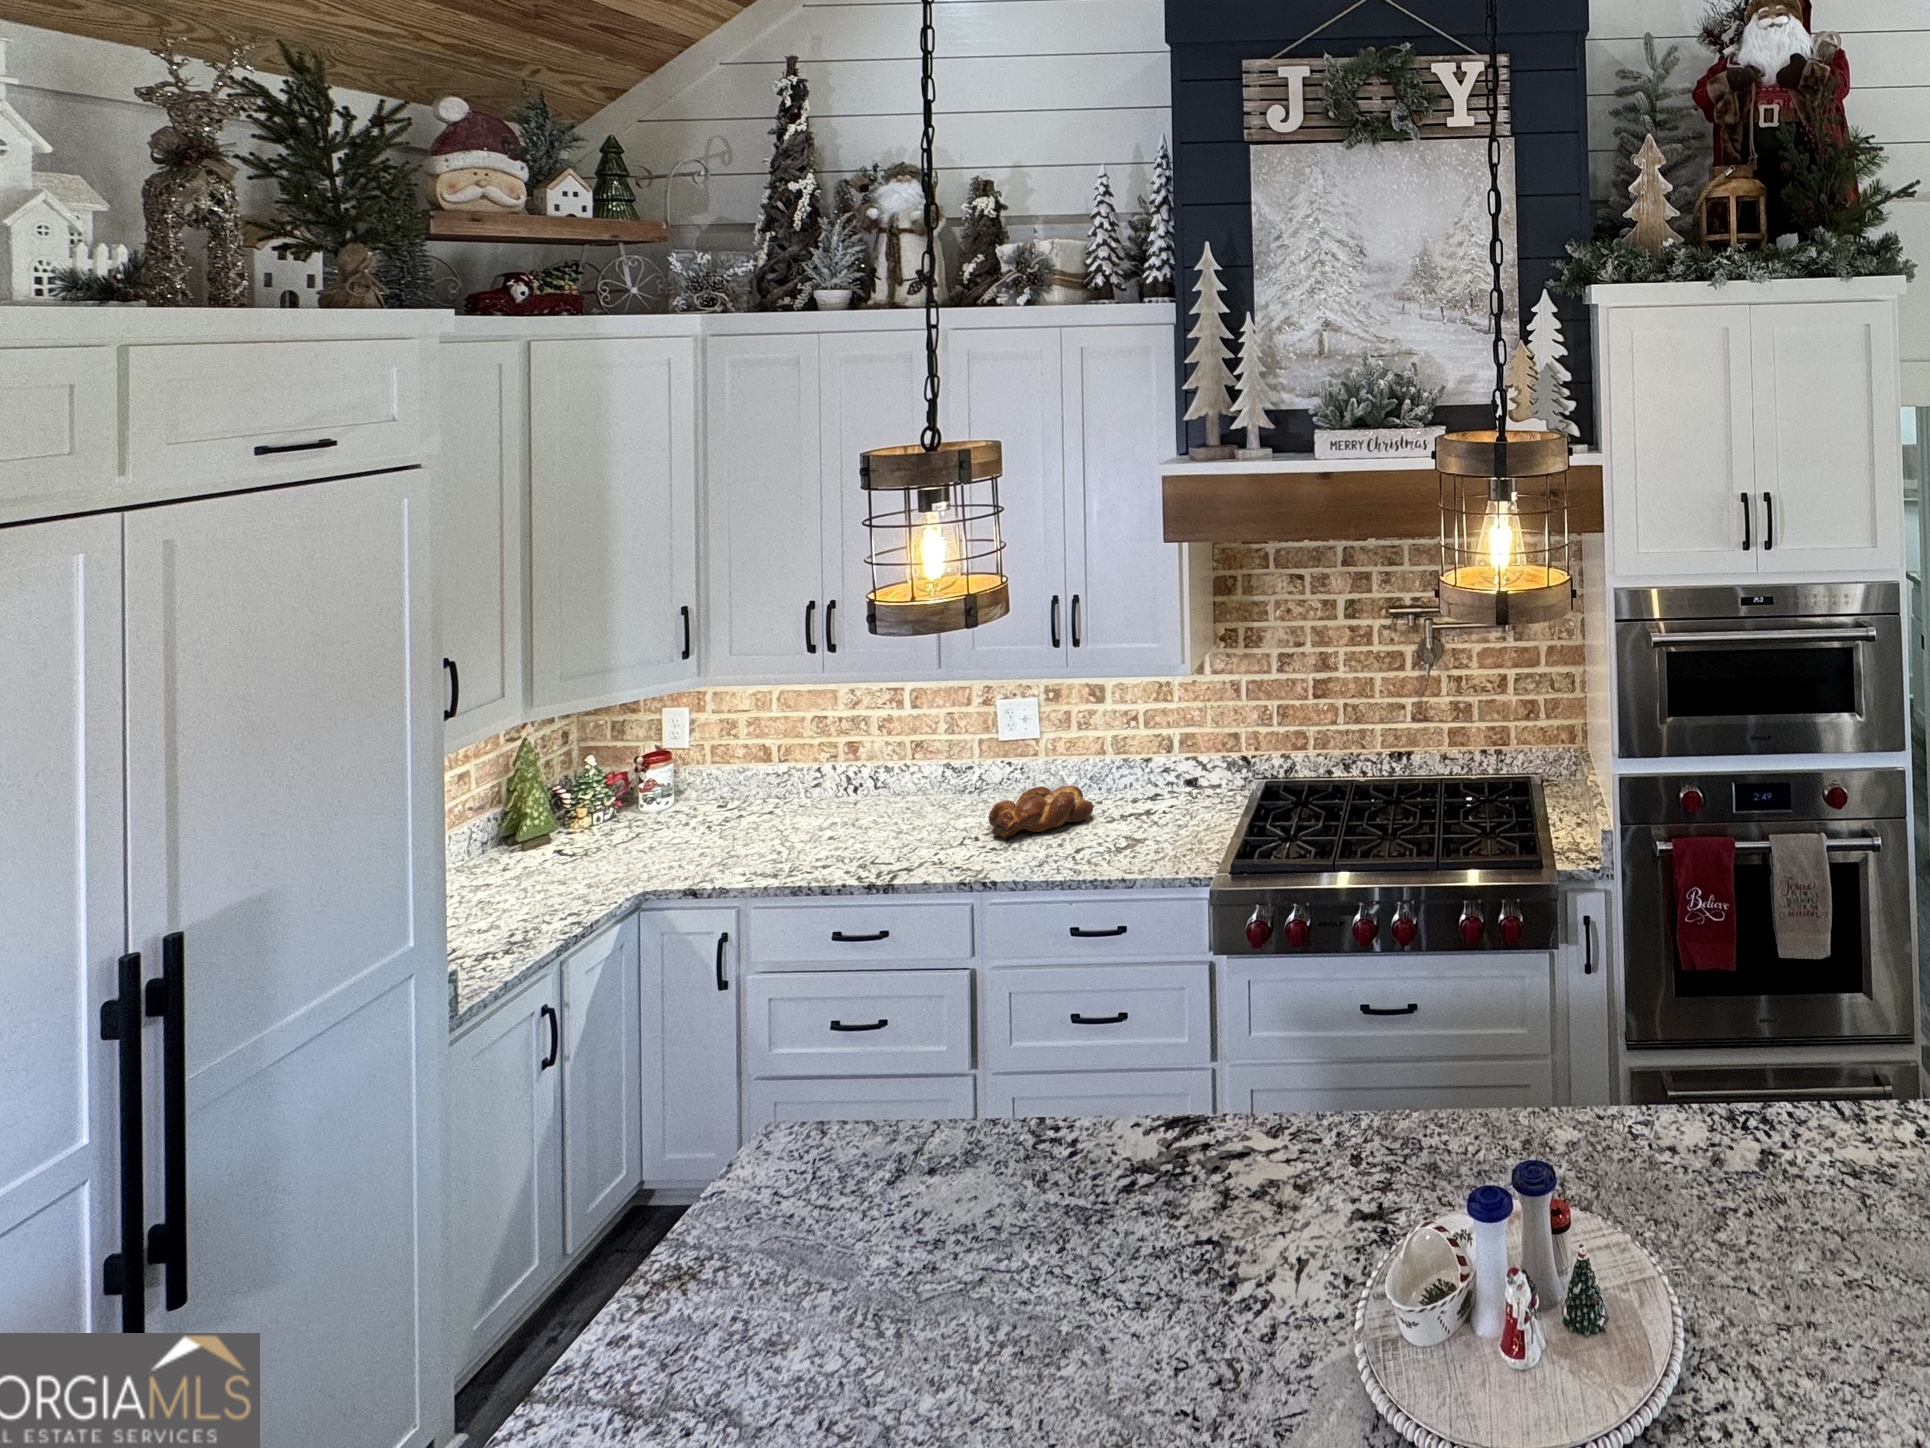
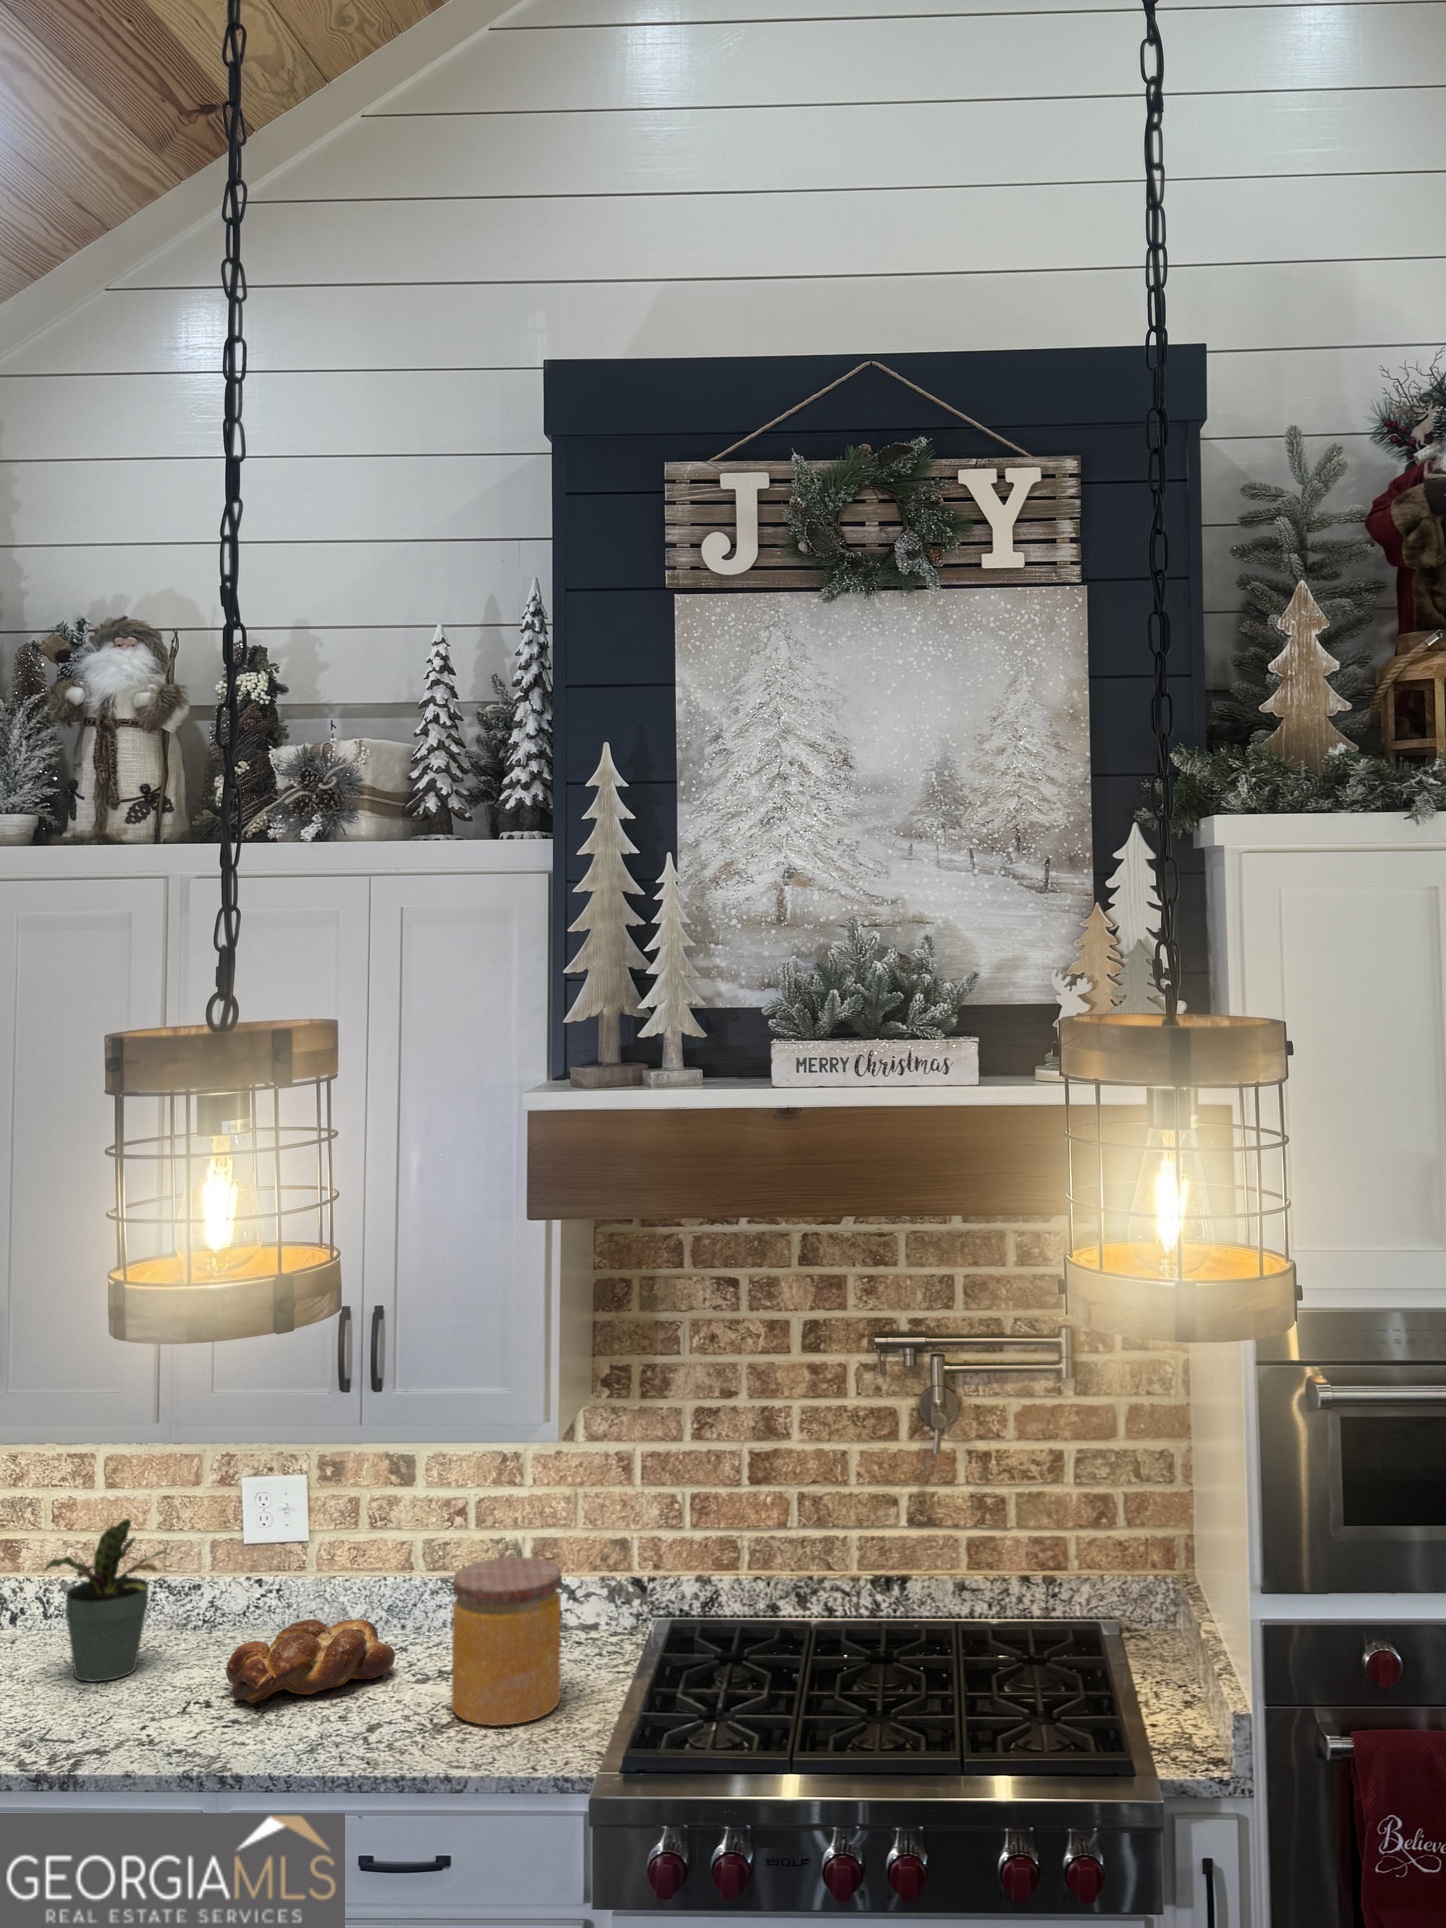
potted plant: none [873,728,950,827] -> present [44,1519,164,1682]
jar: none [1126,747,1195,848] -> present [452,1557,562,1725]

